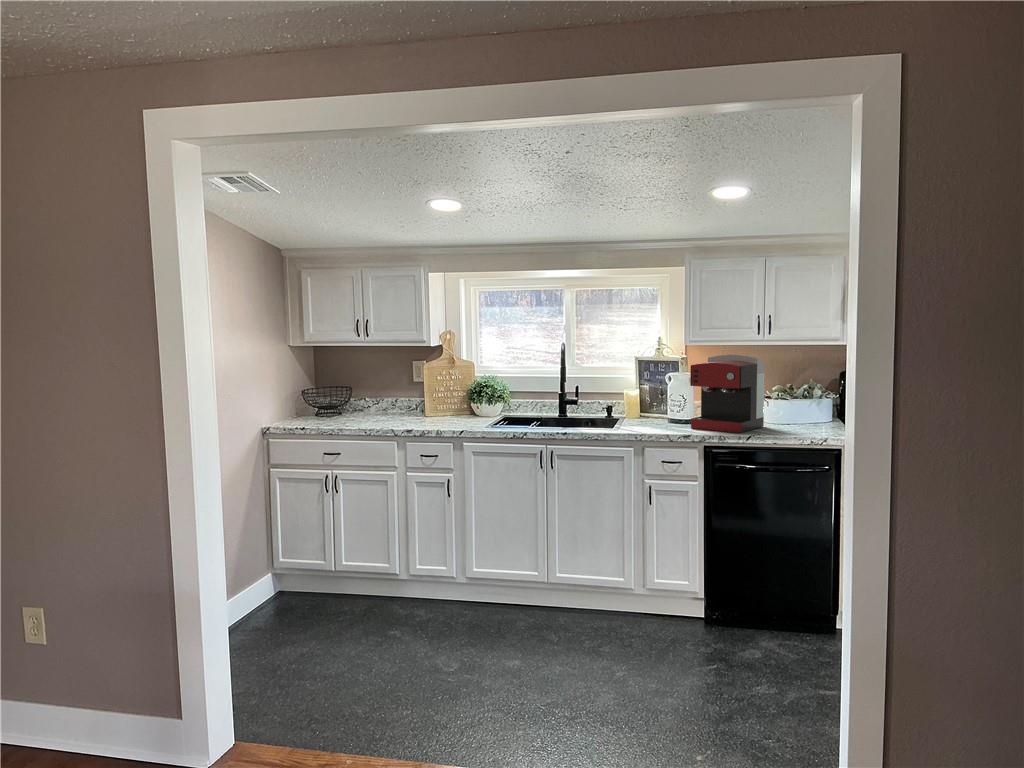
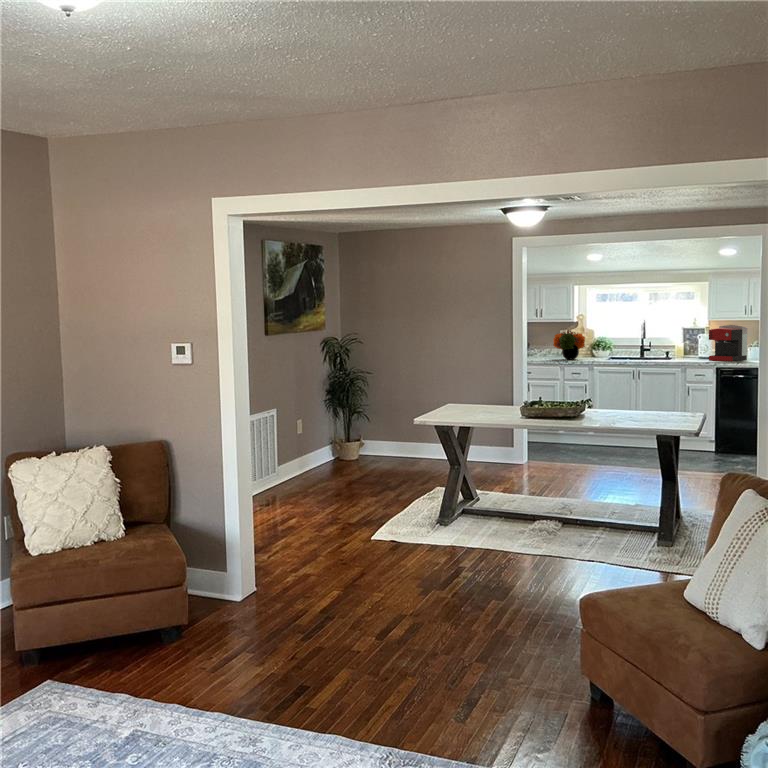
flower arrangement: none [386,364,452,423] -> present [553,330,585,359]

